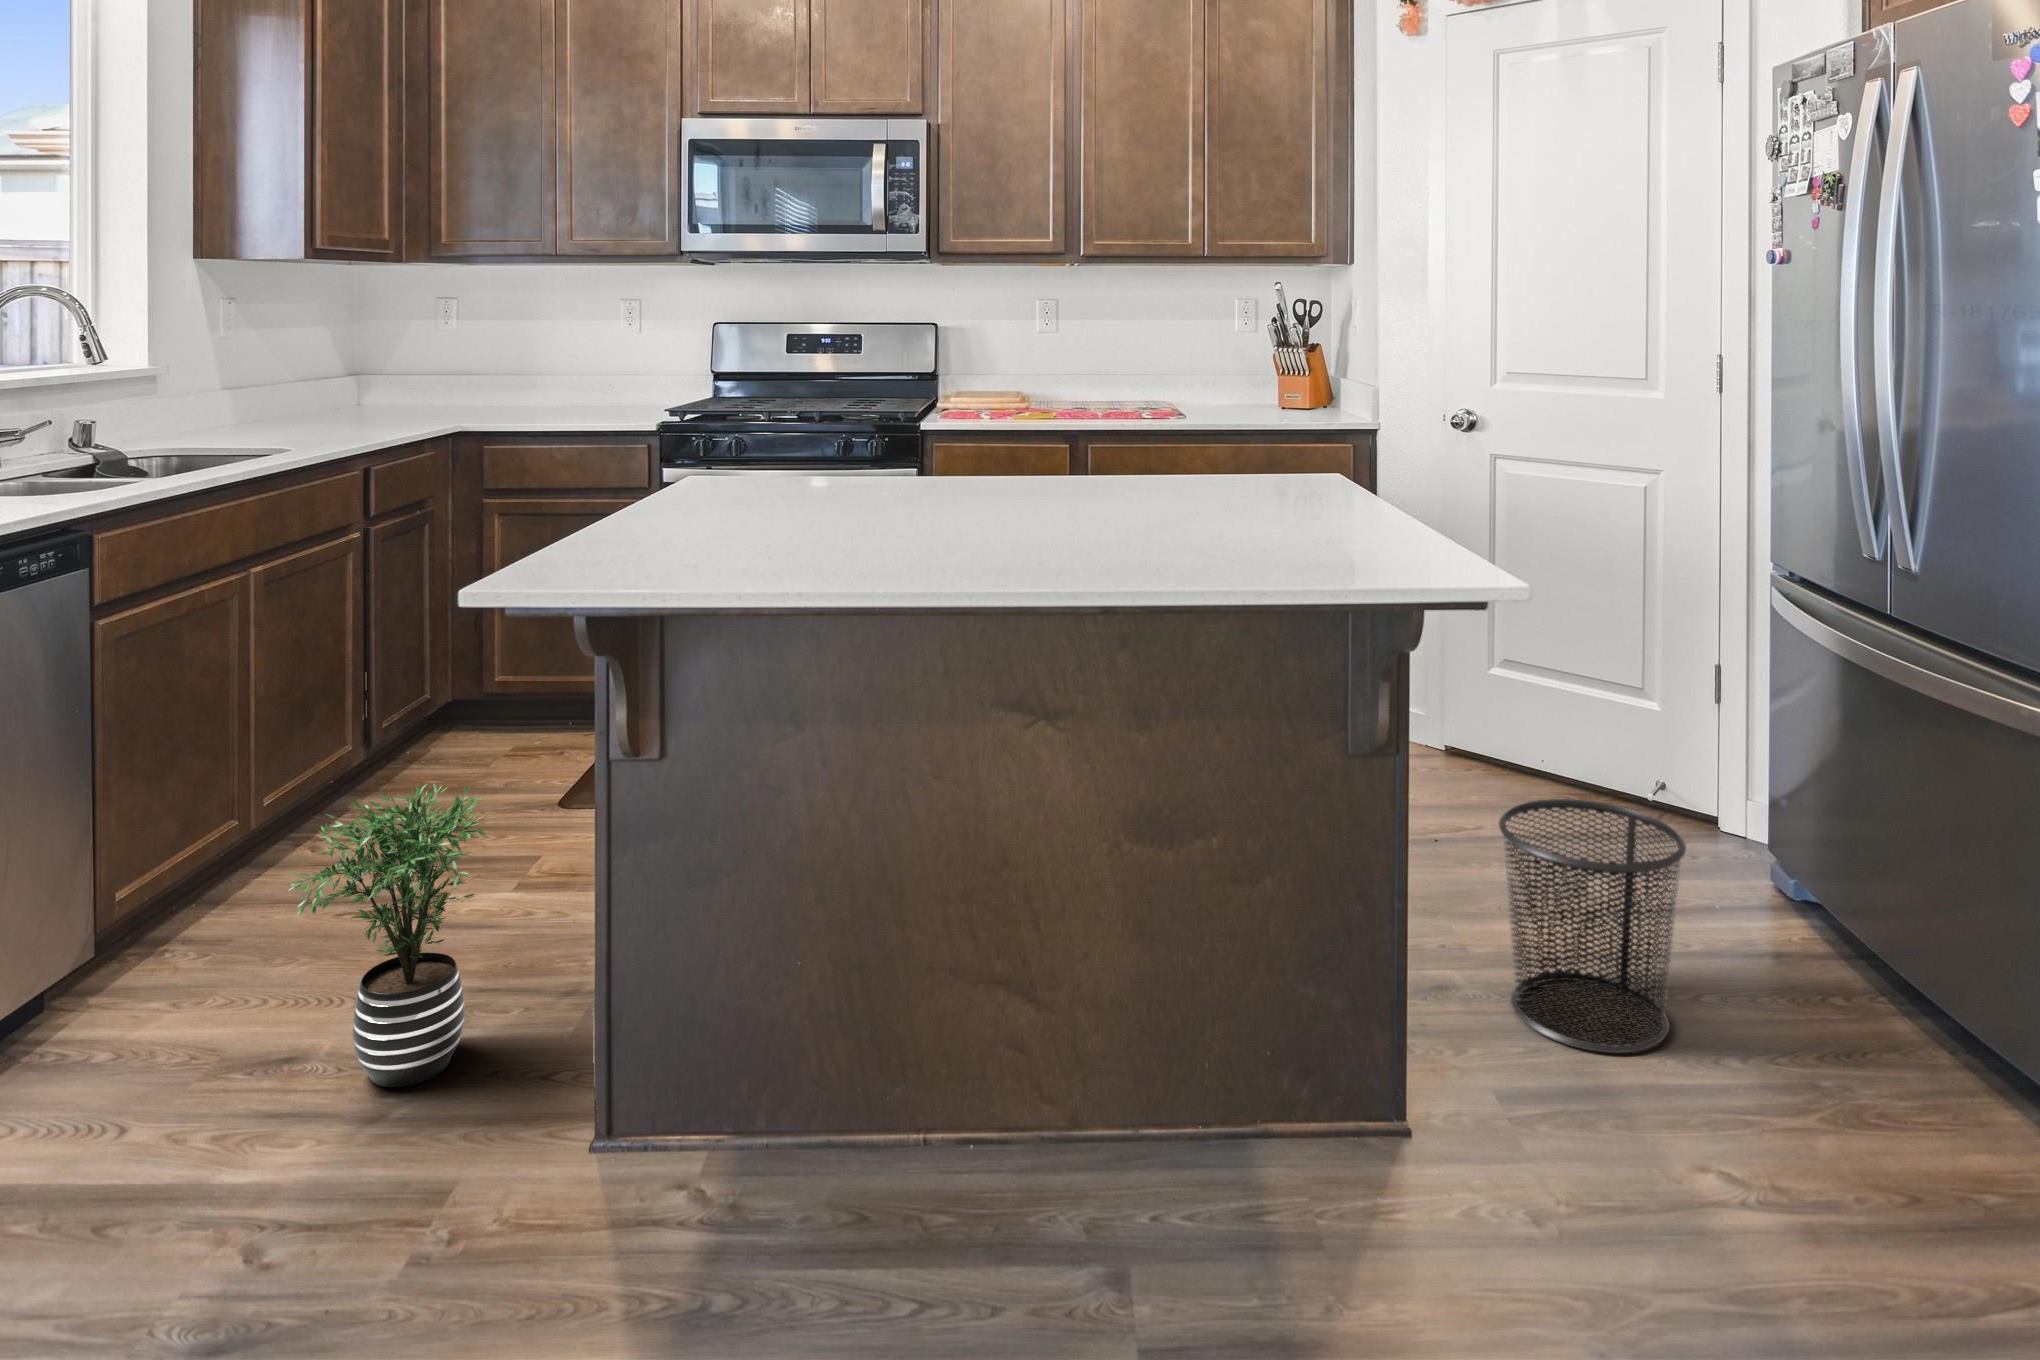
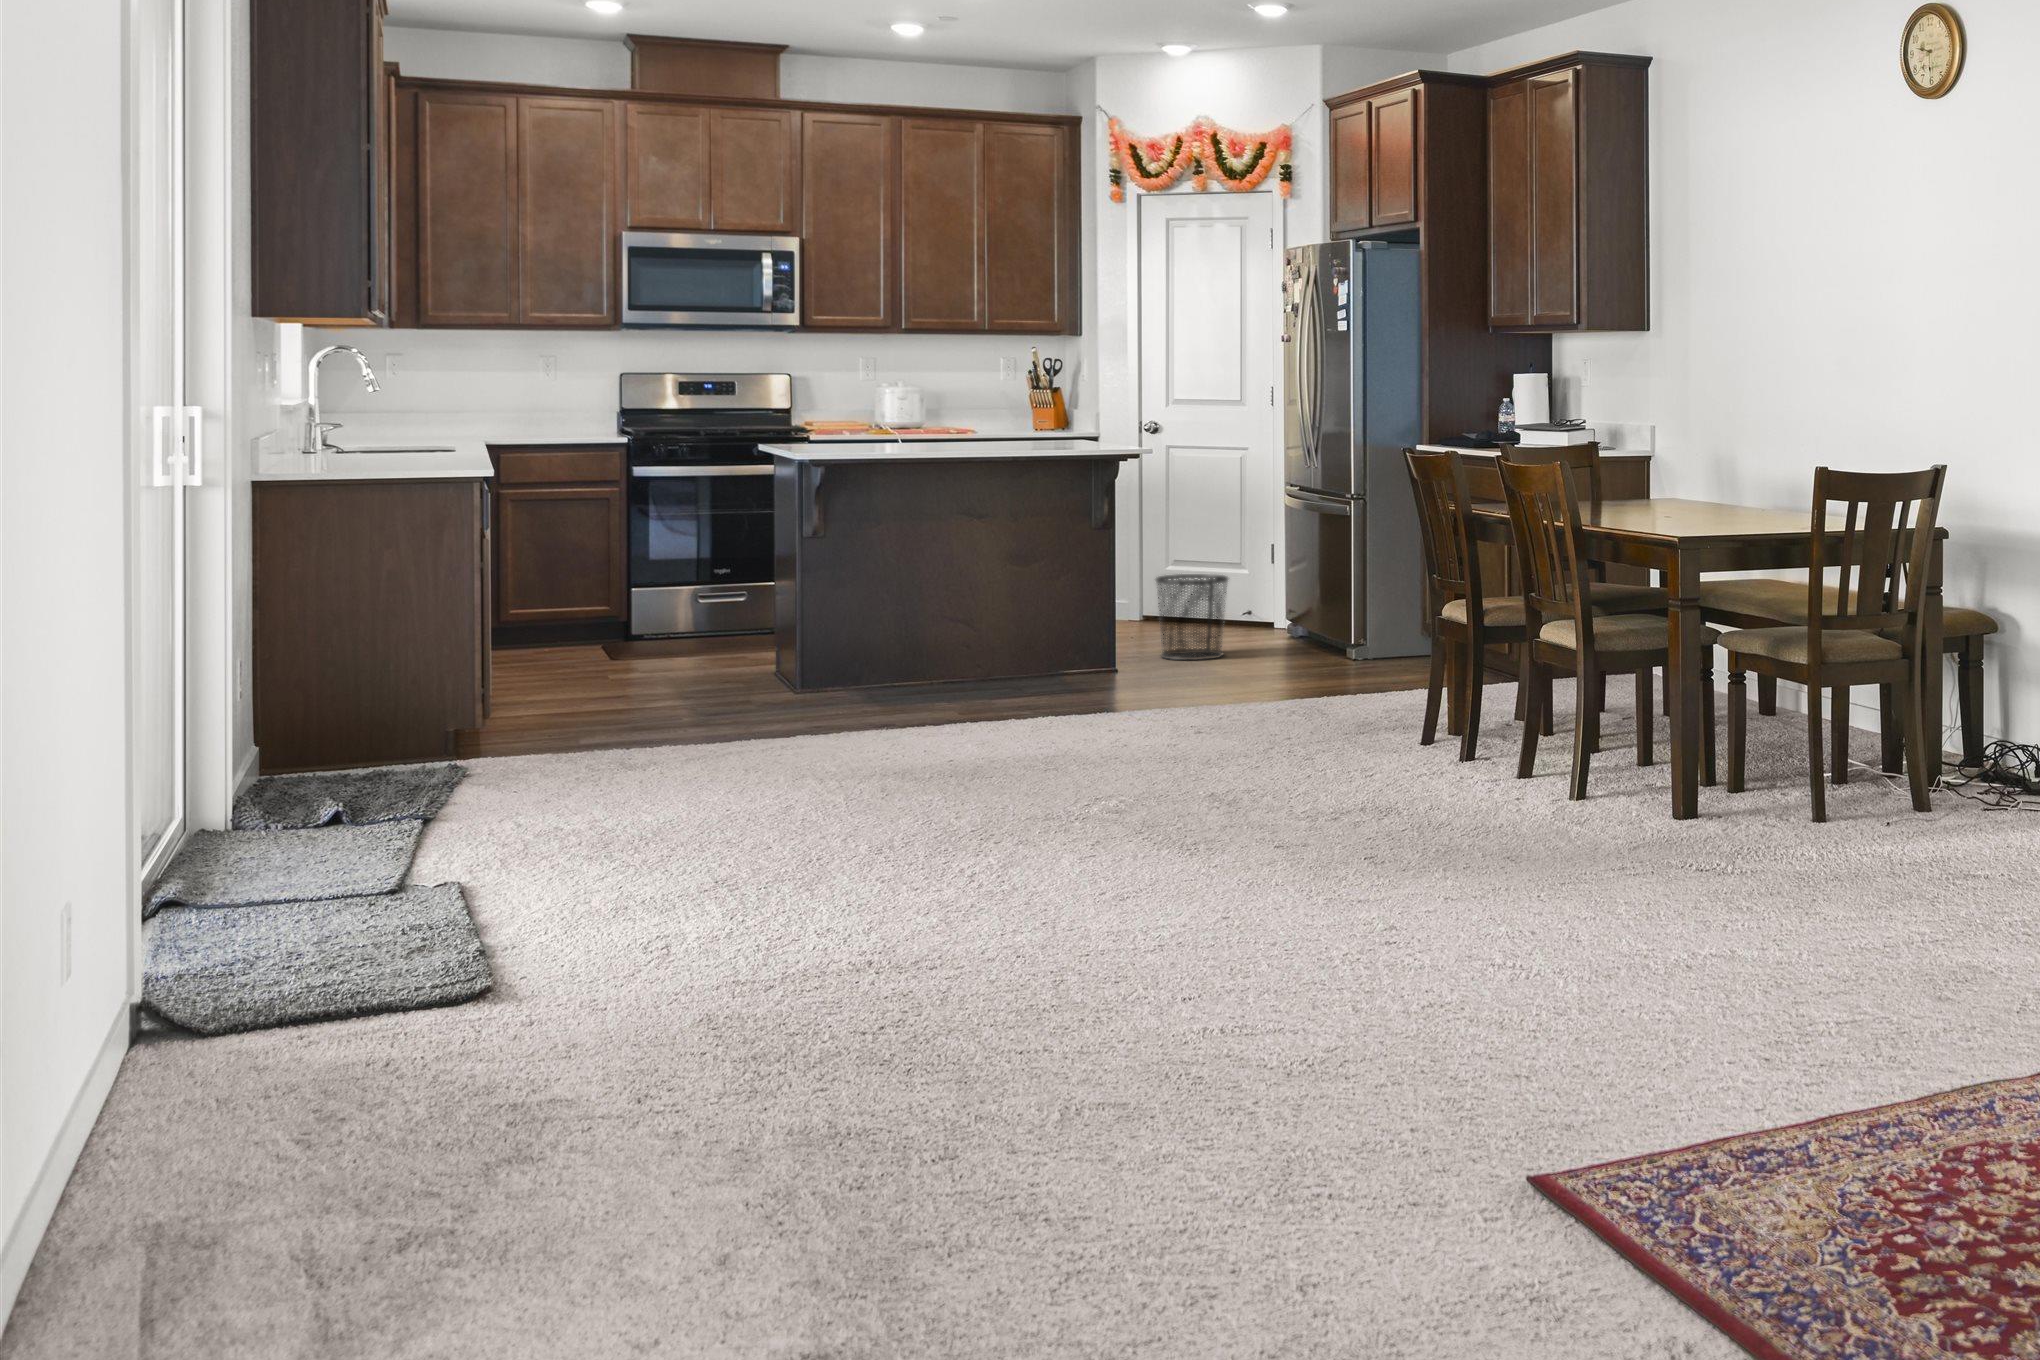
potted plant: present [288,784,488,1087] -> none [634,566,721,693]

